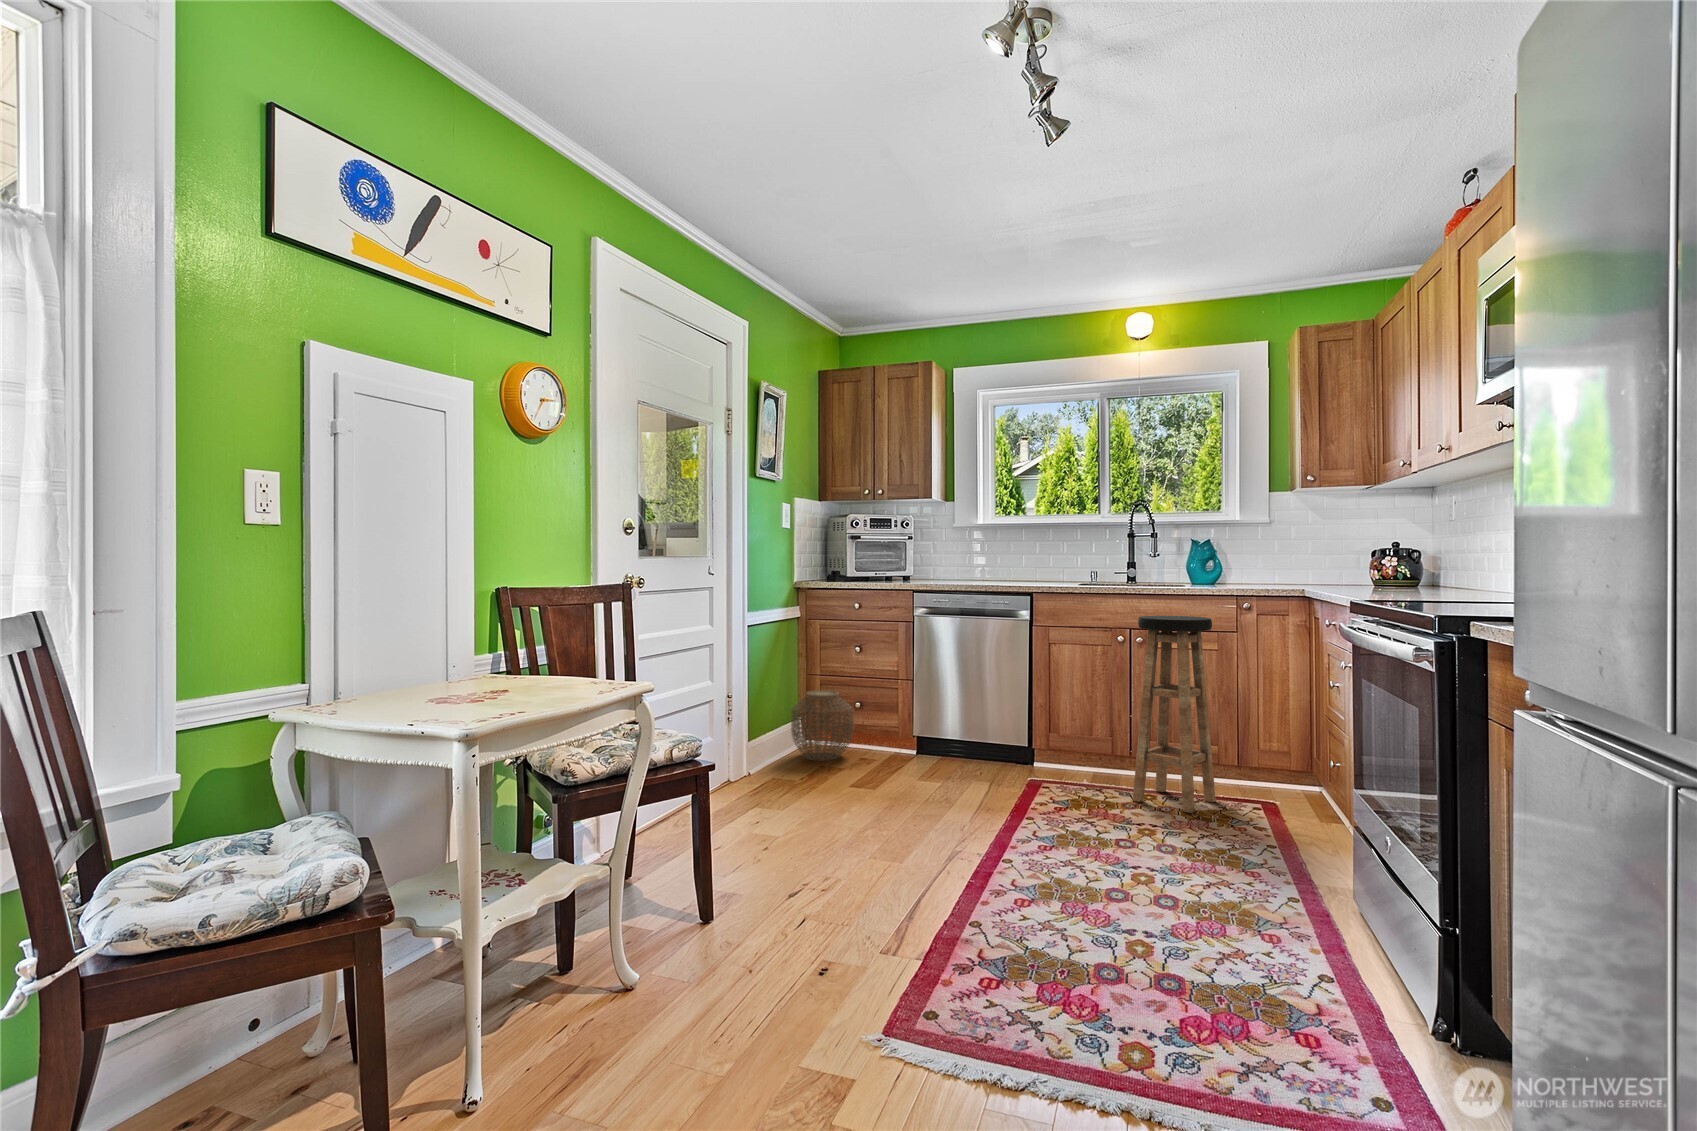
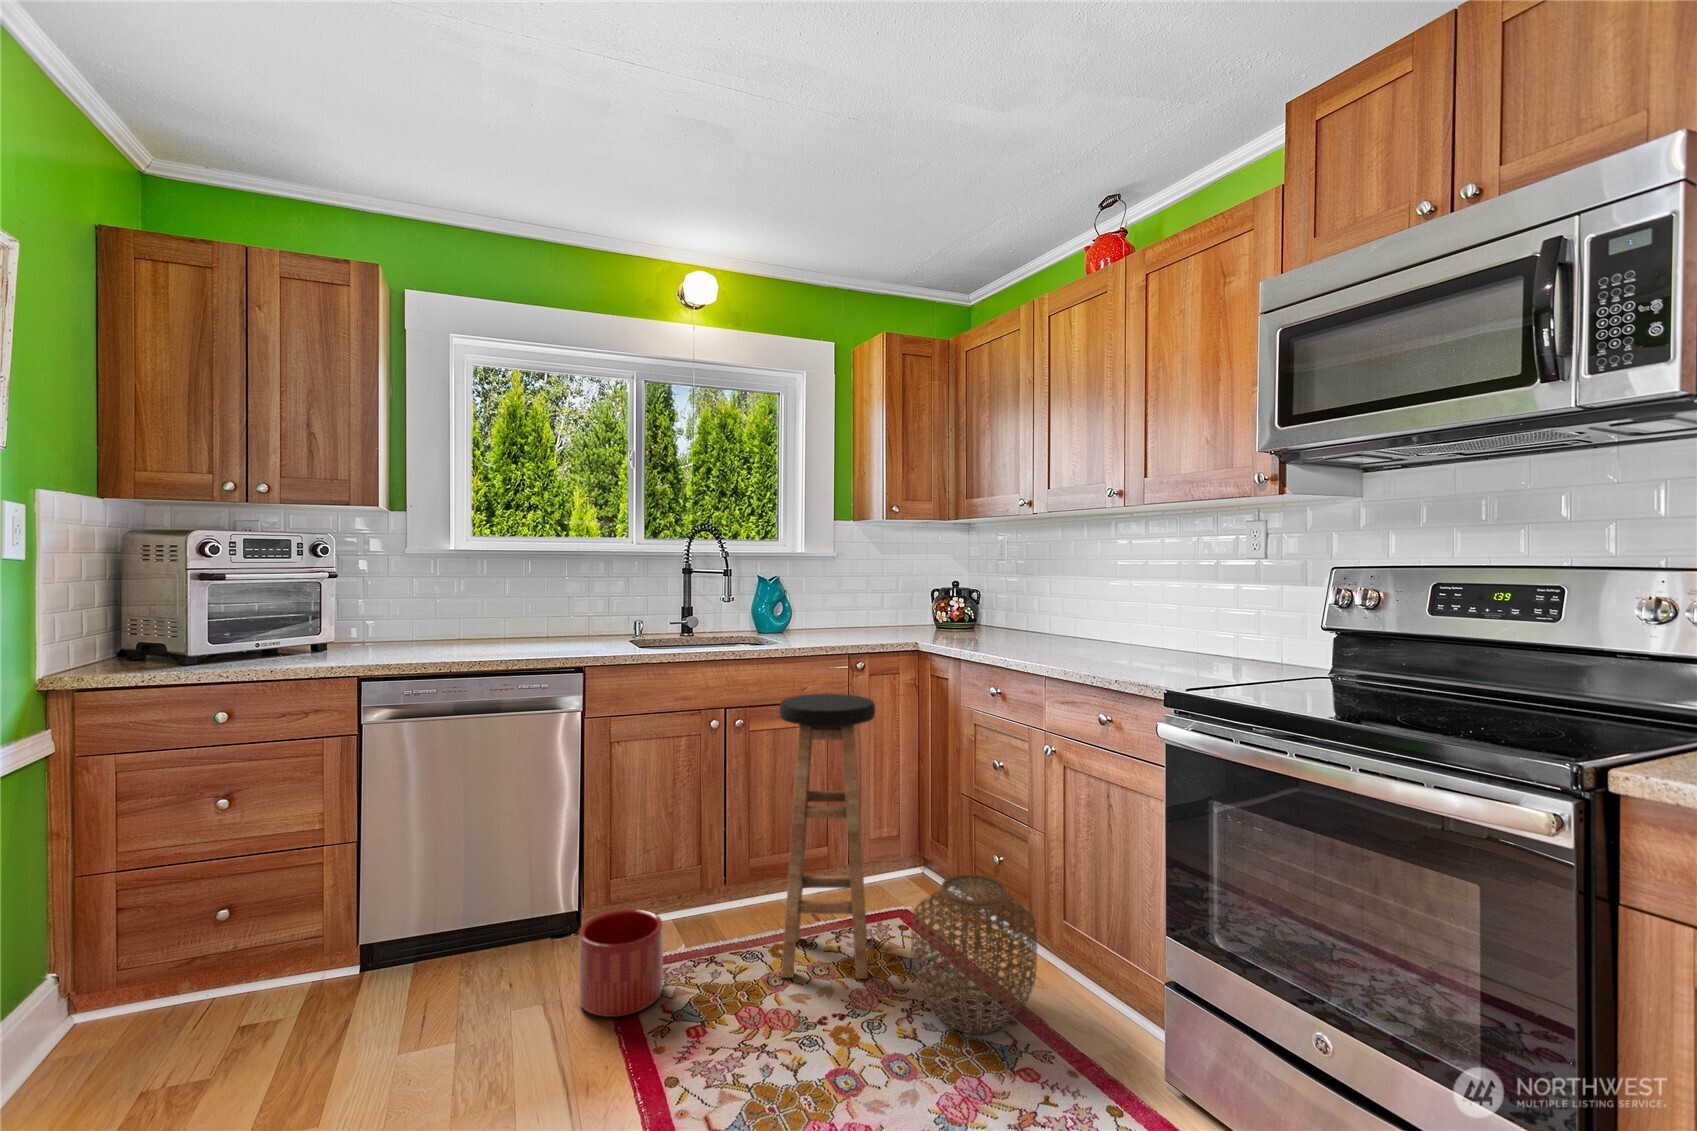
woven basket: present [791,690,853,761] -> present [911,875,1037,1034]
planter: none [1007,738,1057,792] -> present [579,909,663,1017]

